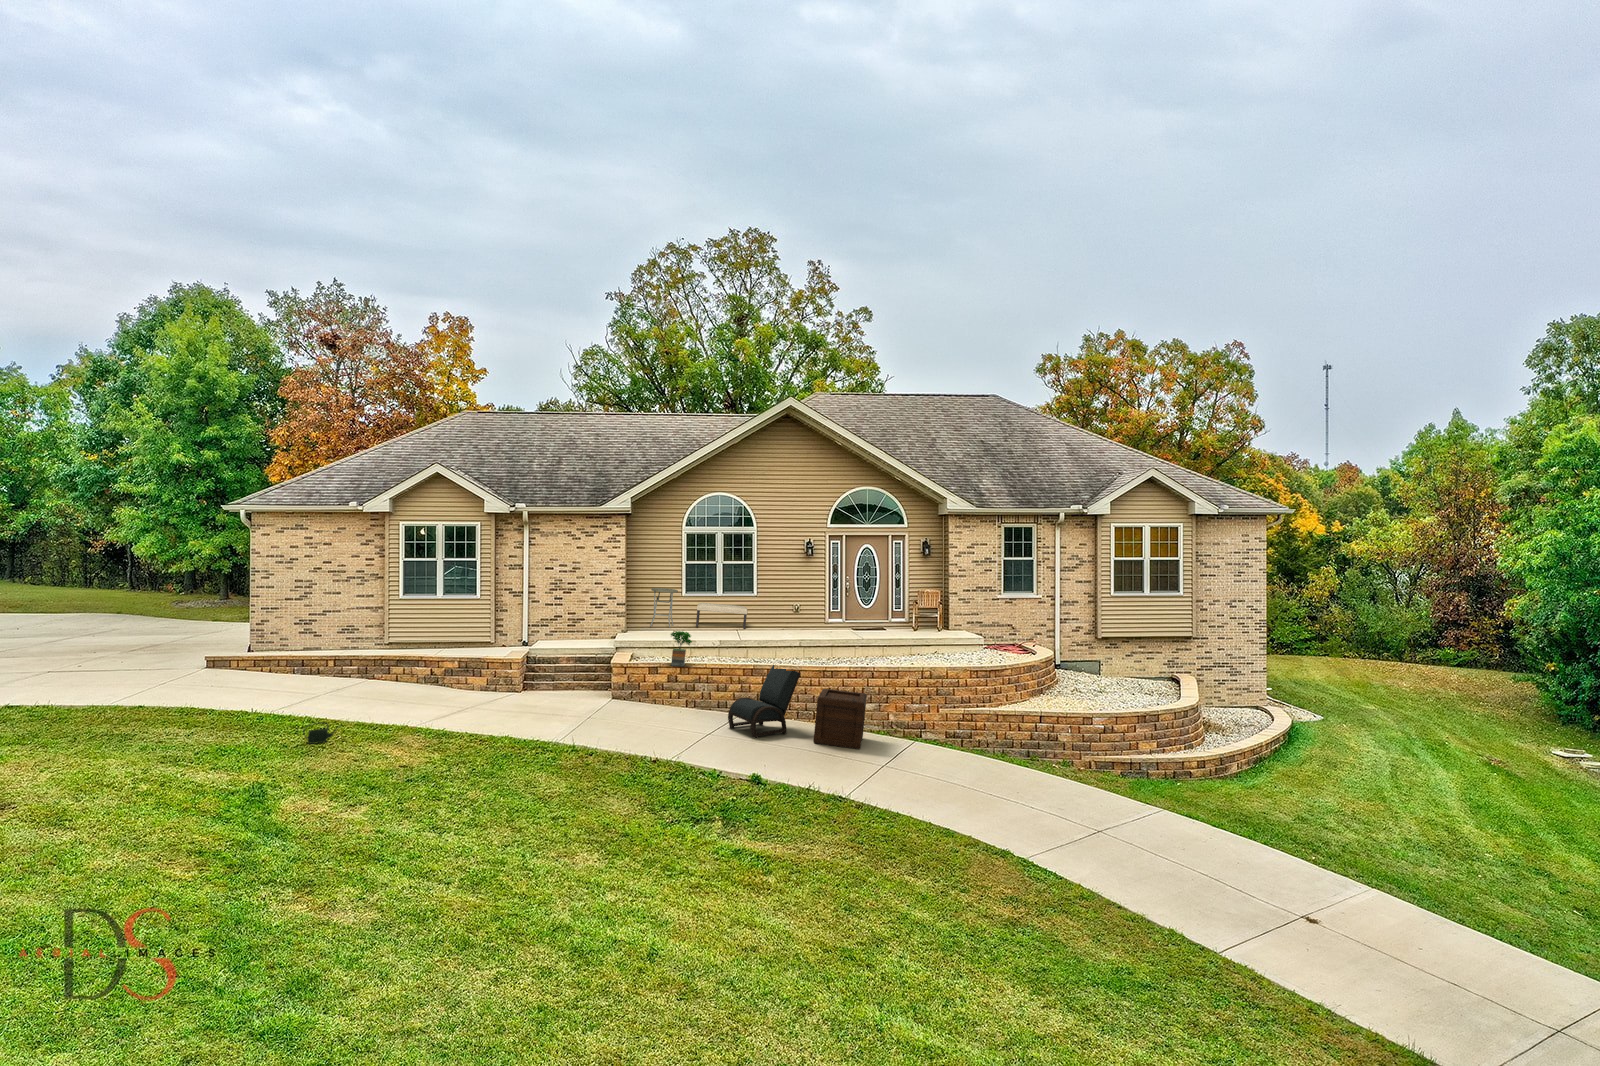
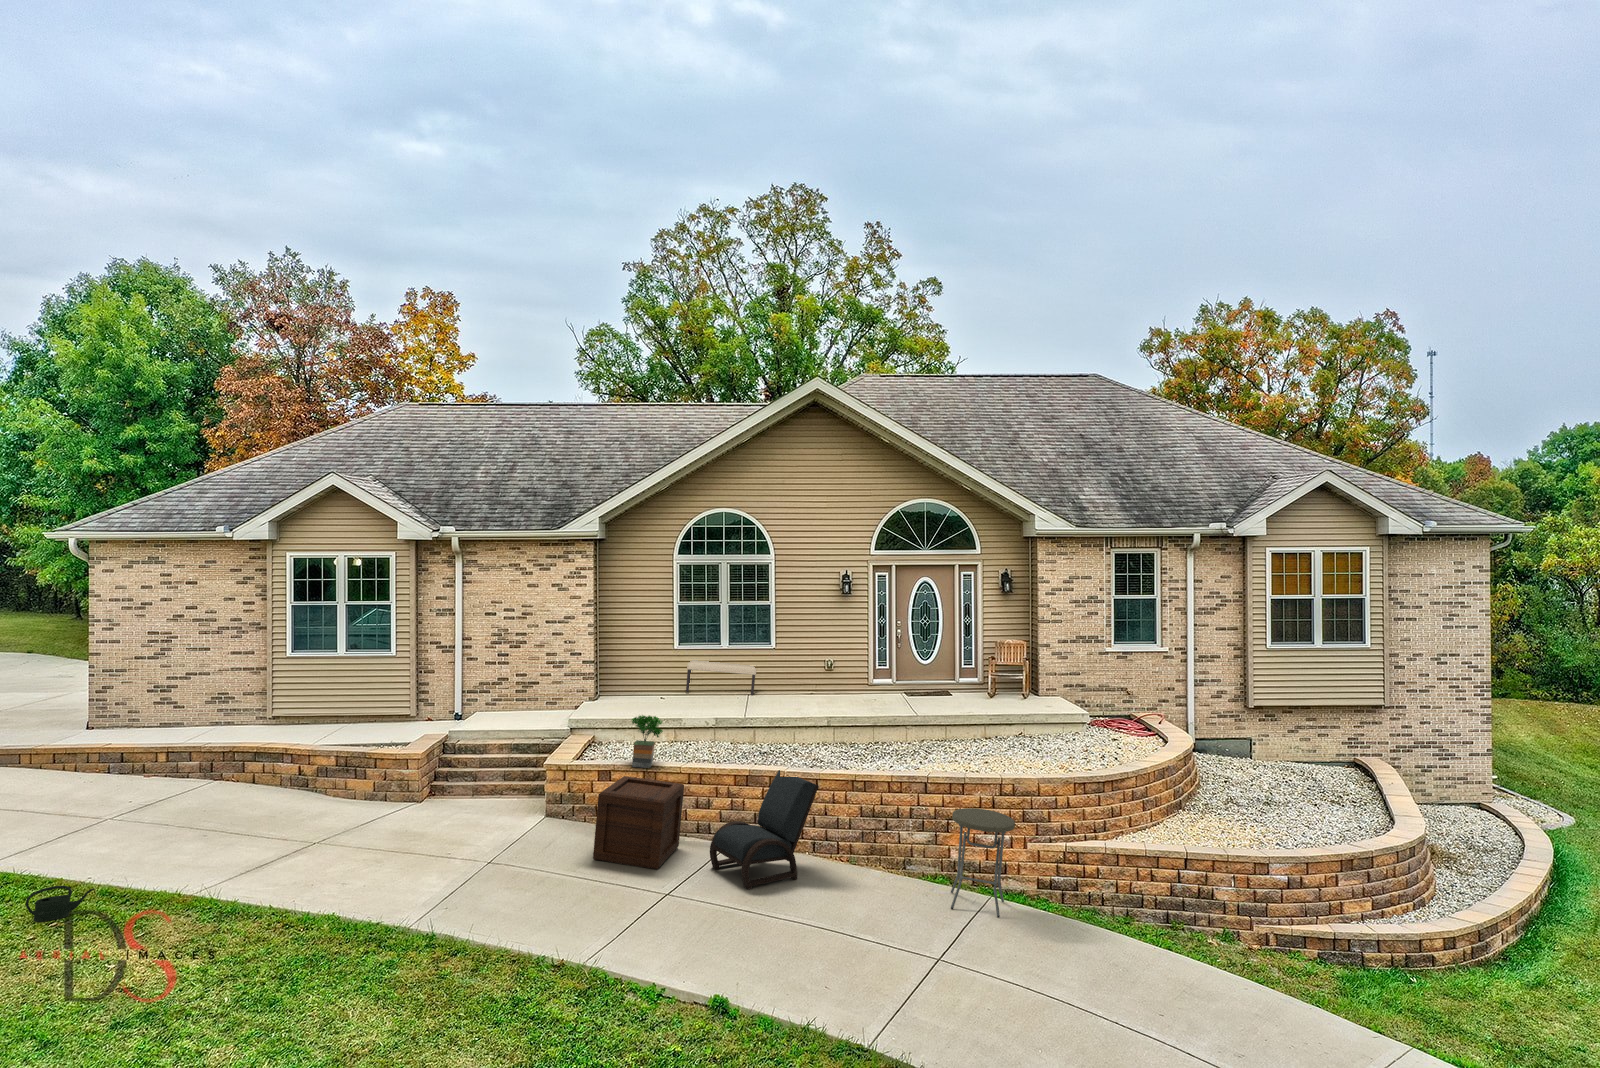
side table: present [650,588,678,628] -> present [951,808,1015,918]
wooden crate: present [814,689,867,749] -> present [593,776,684,869]

